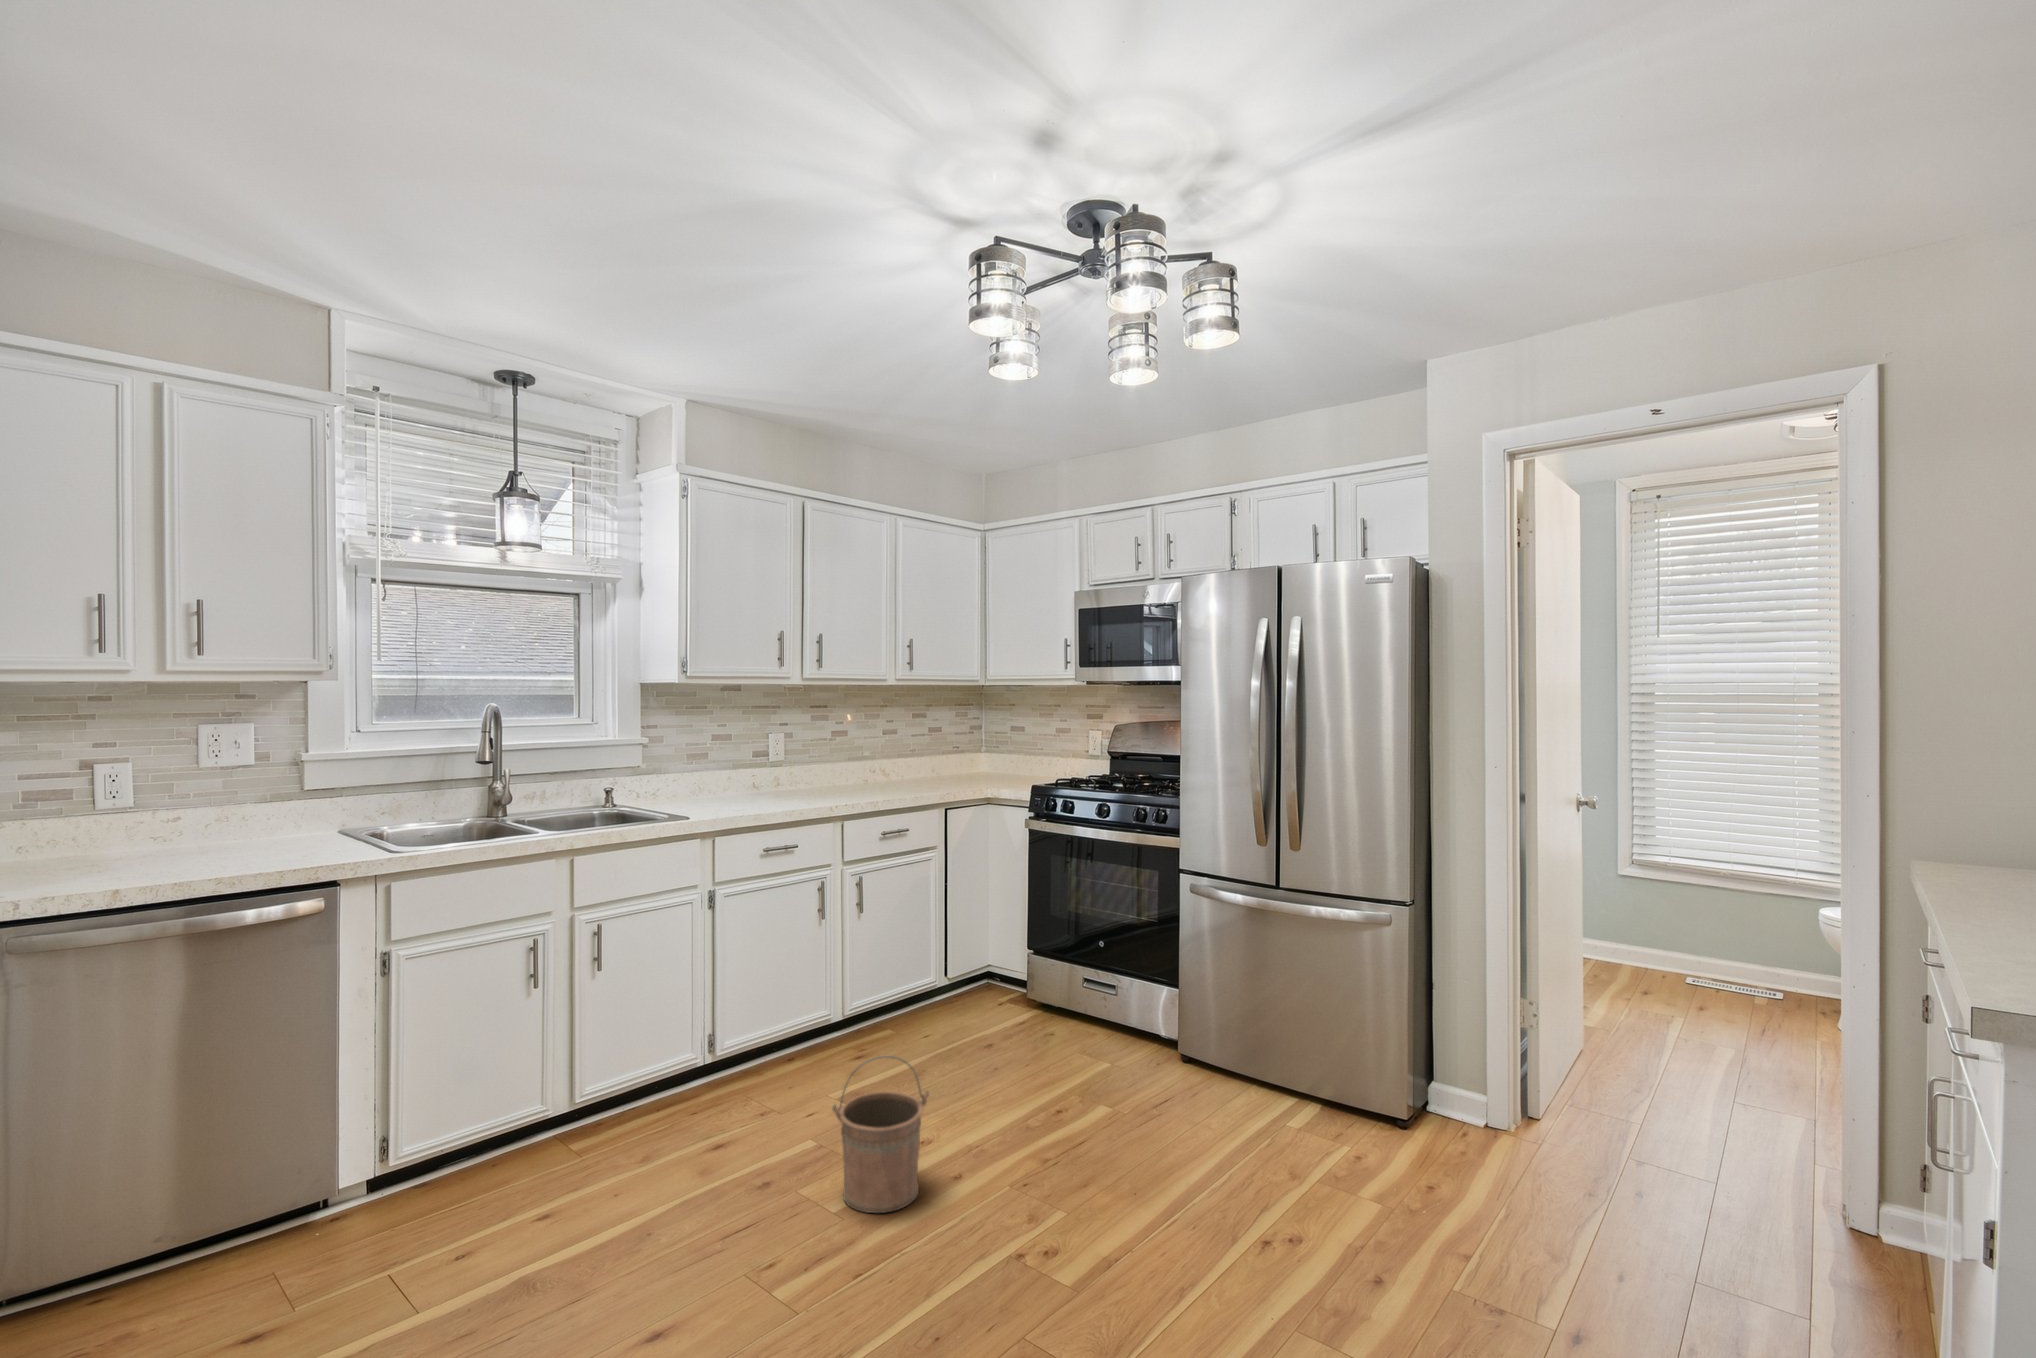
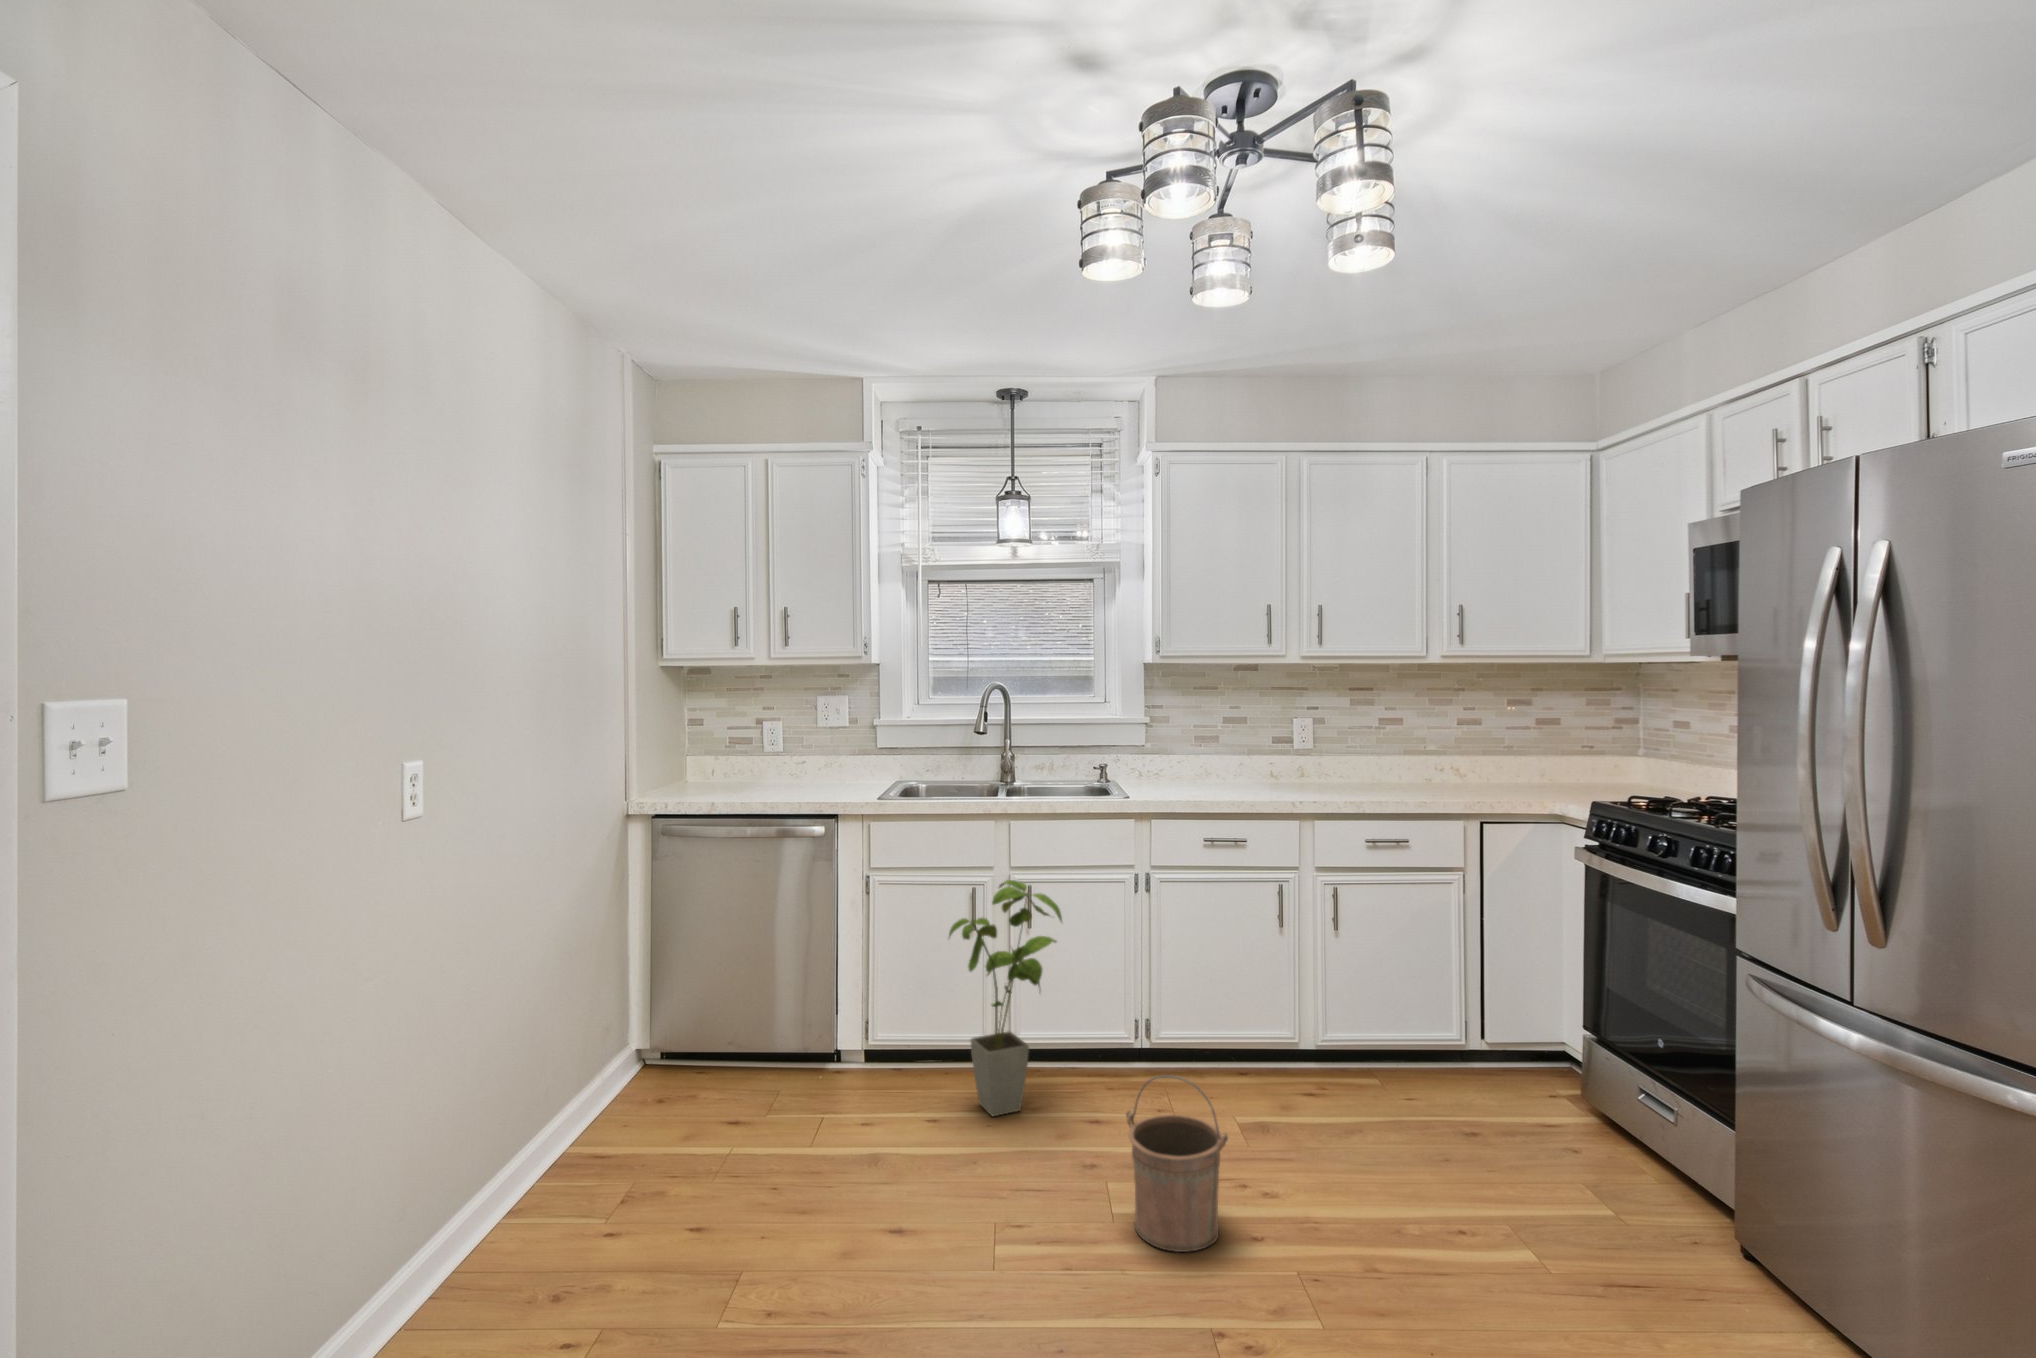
house plant: none [549,919,692,1184] -> present [949,880,1062,1116]

